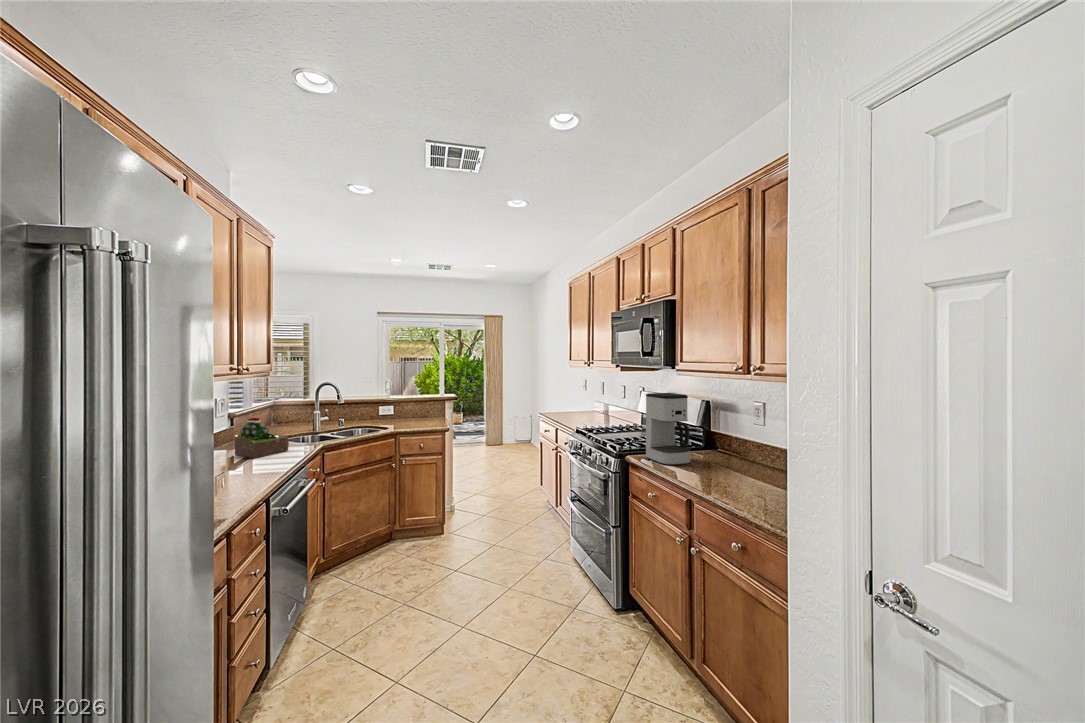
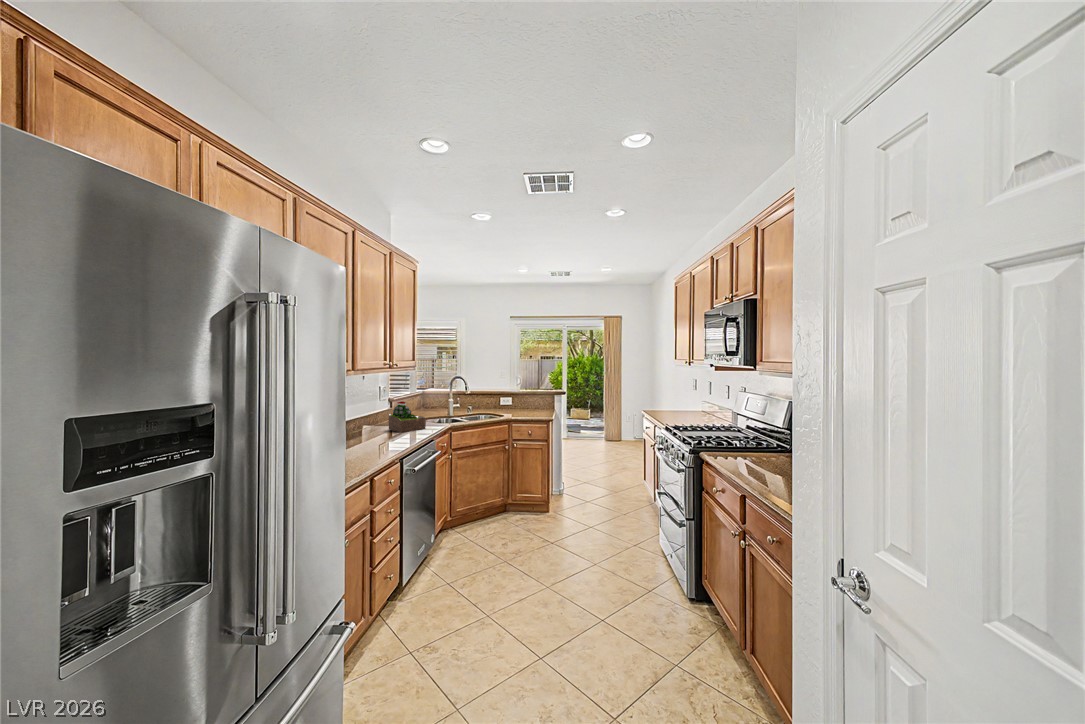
coffee maker: present [646,393,691,465] -> none [718,392,762,462]

